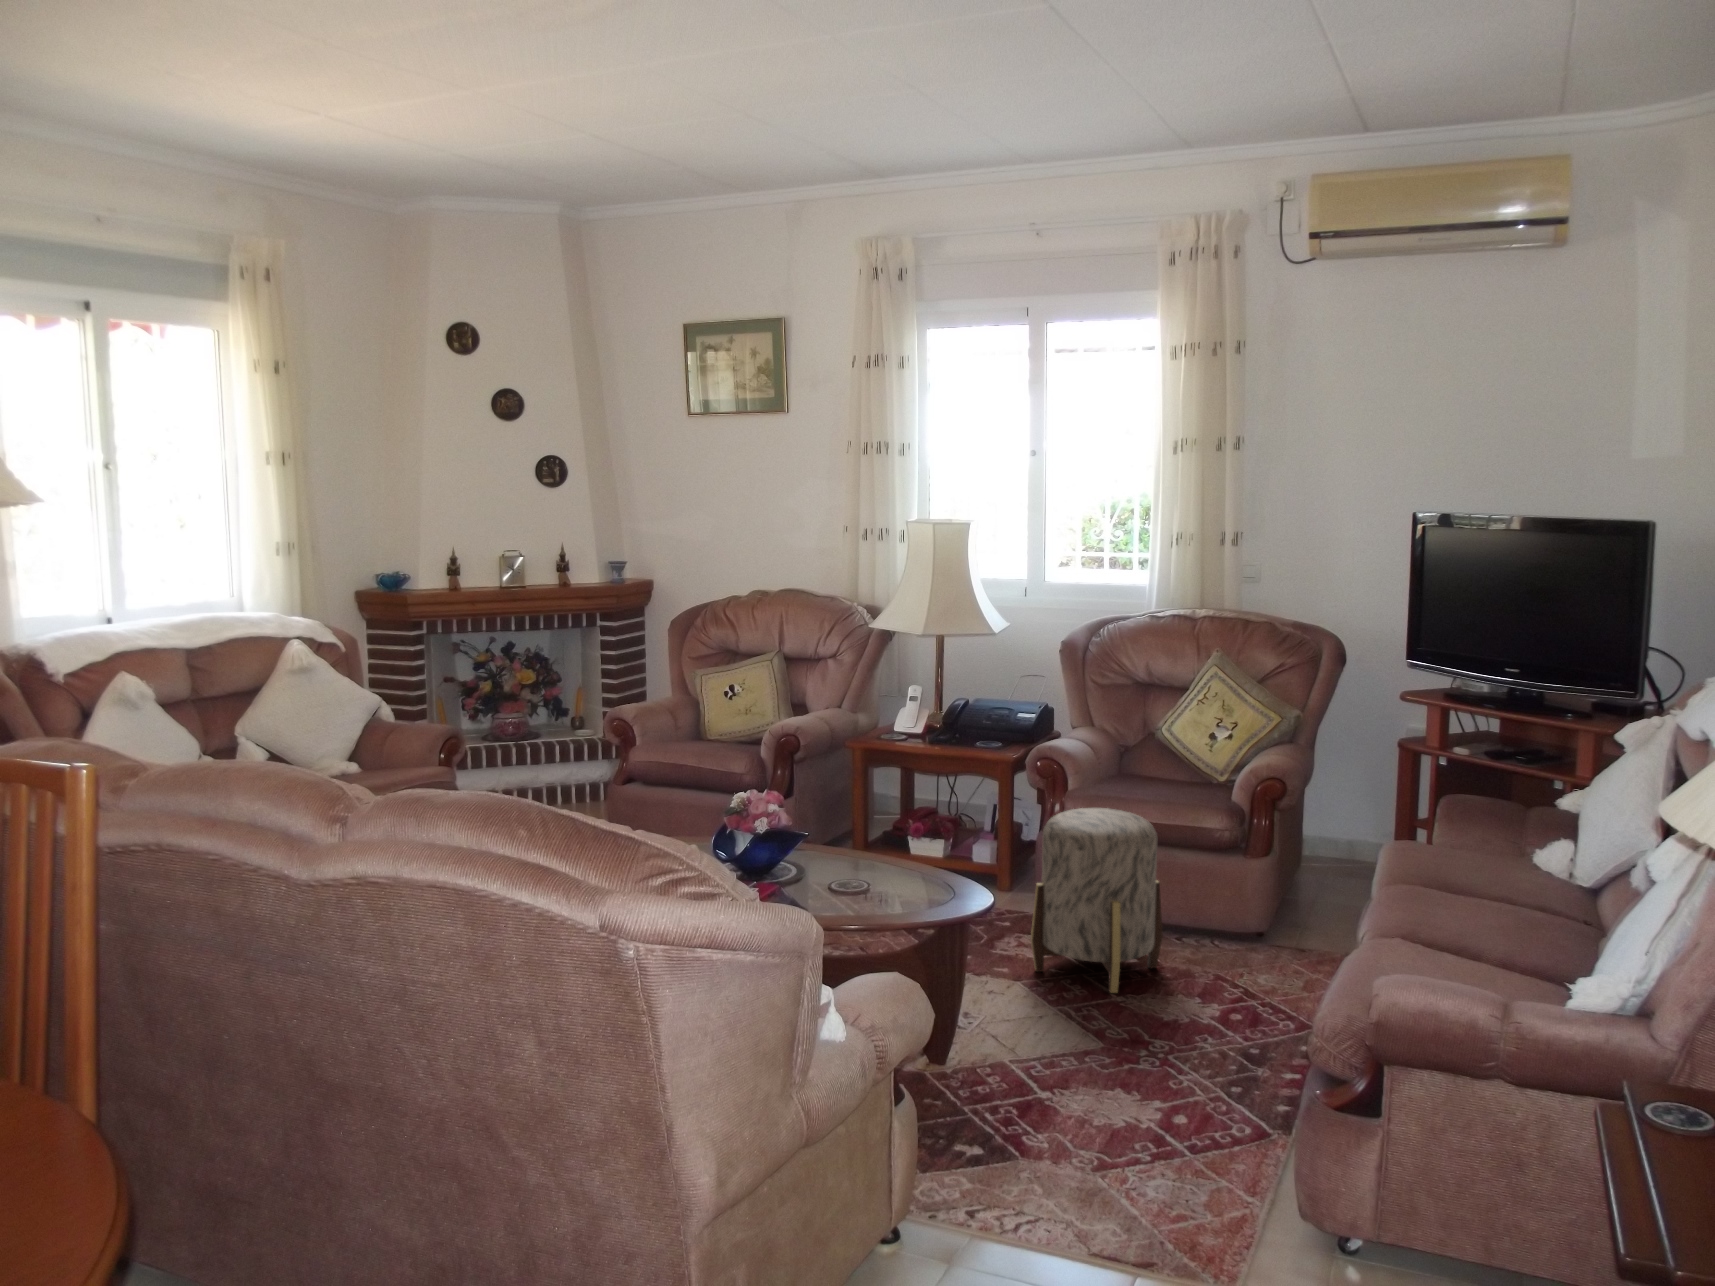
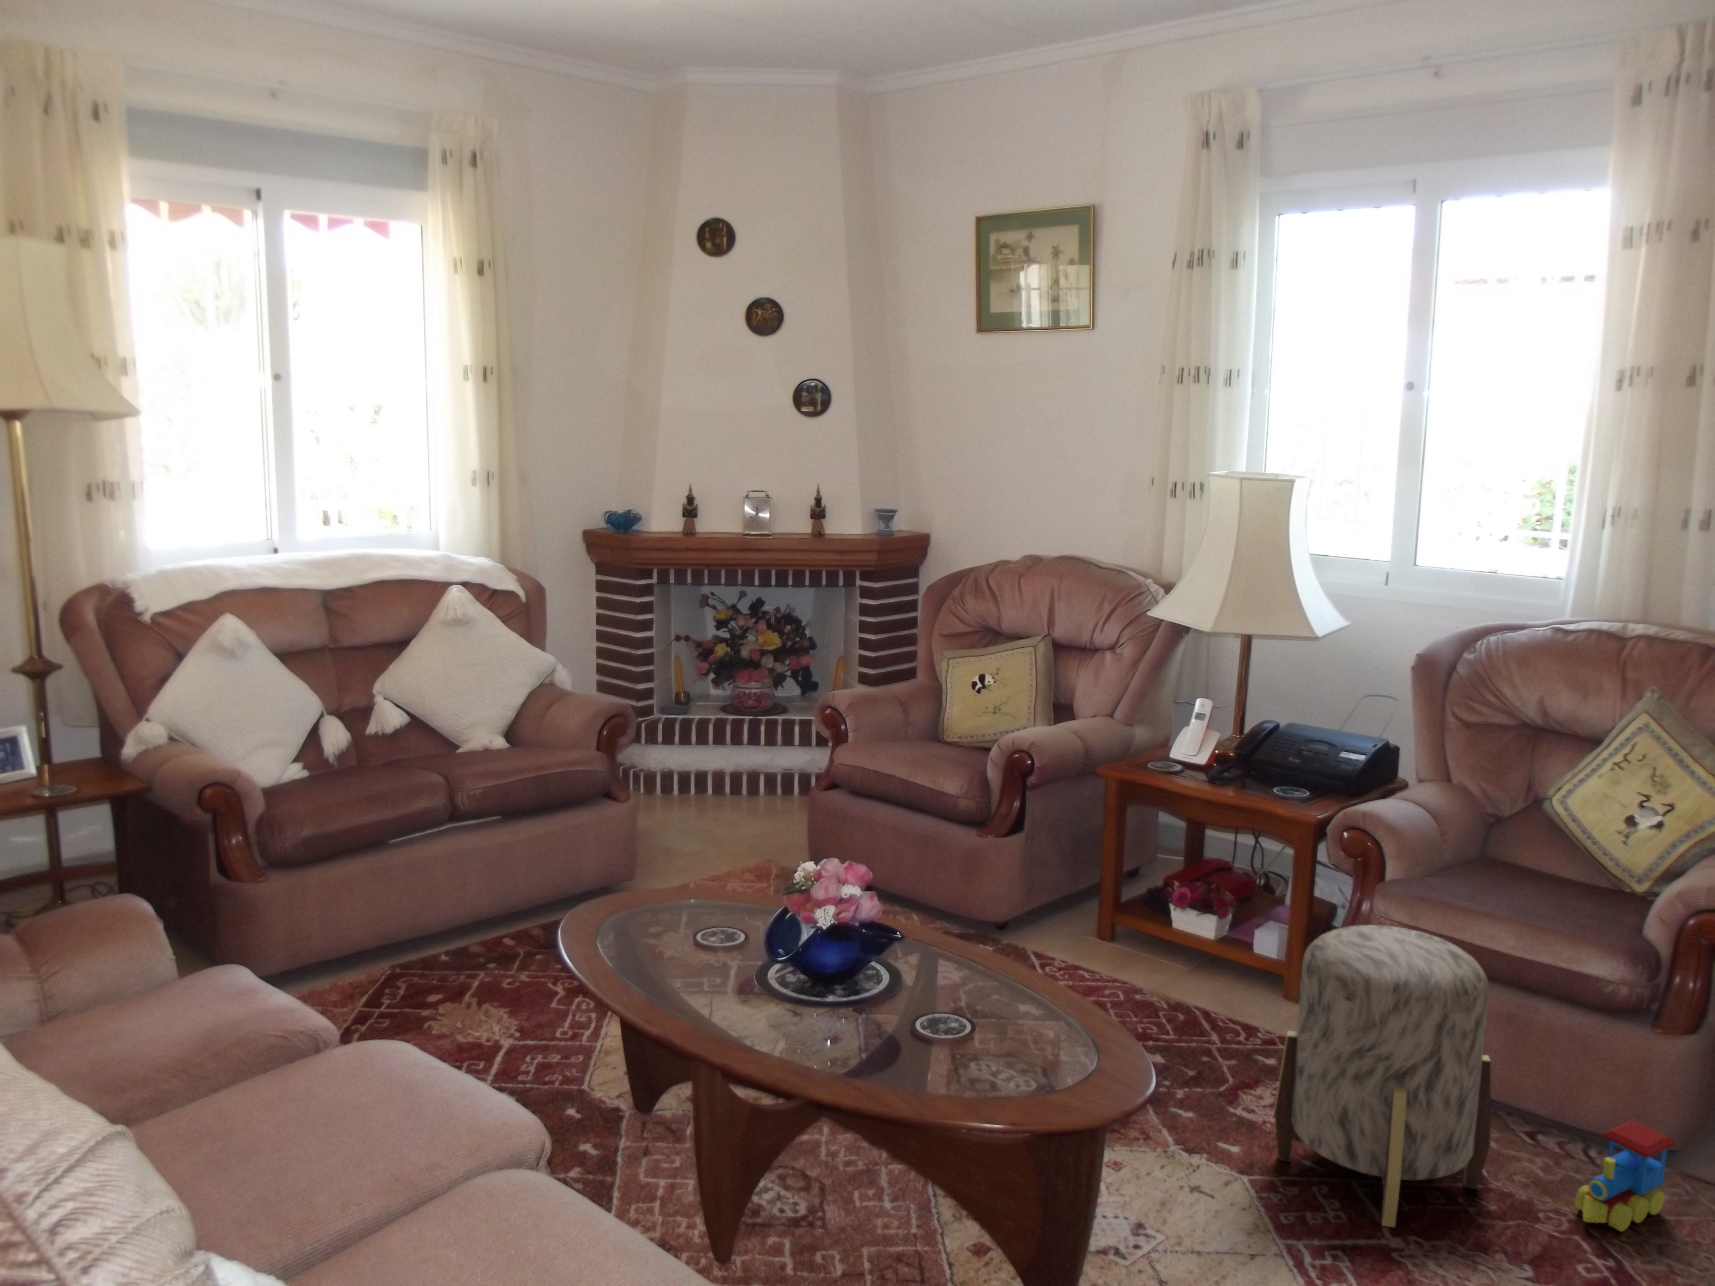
toy train: none [1213,911,1264,975] -> present [1575,1121,1676,1231]

